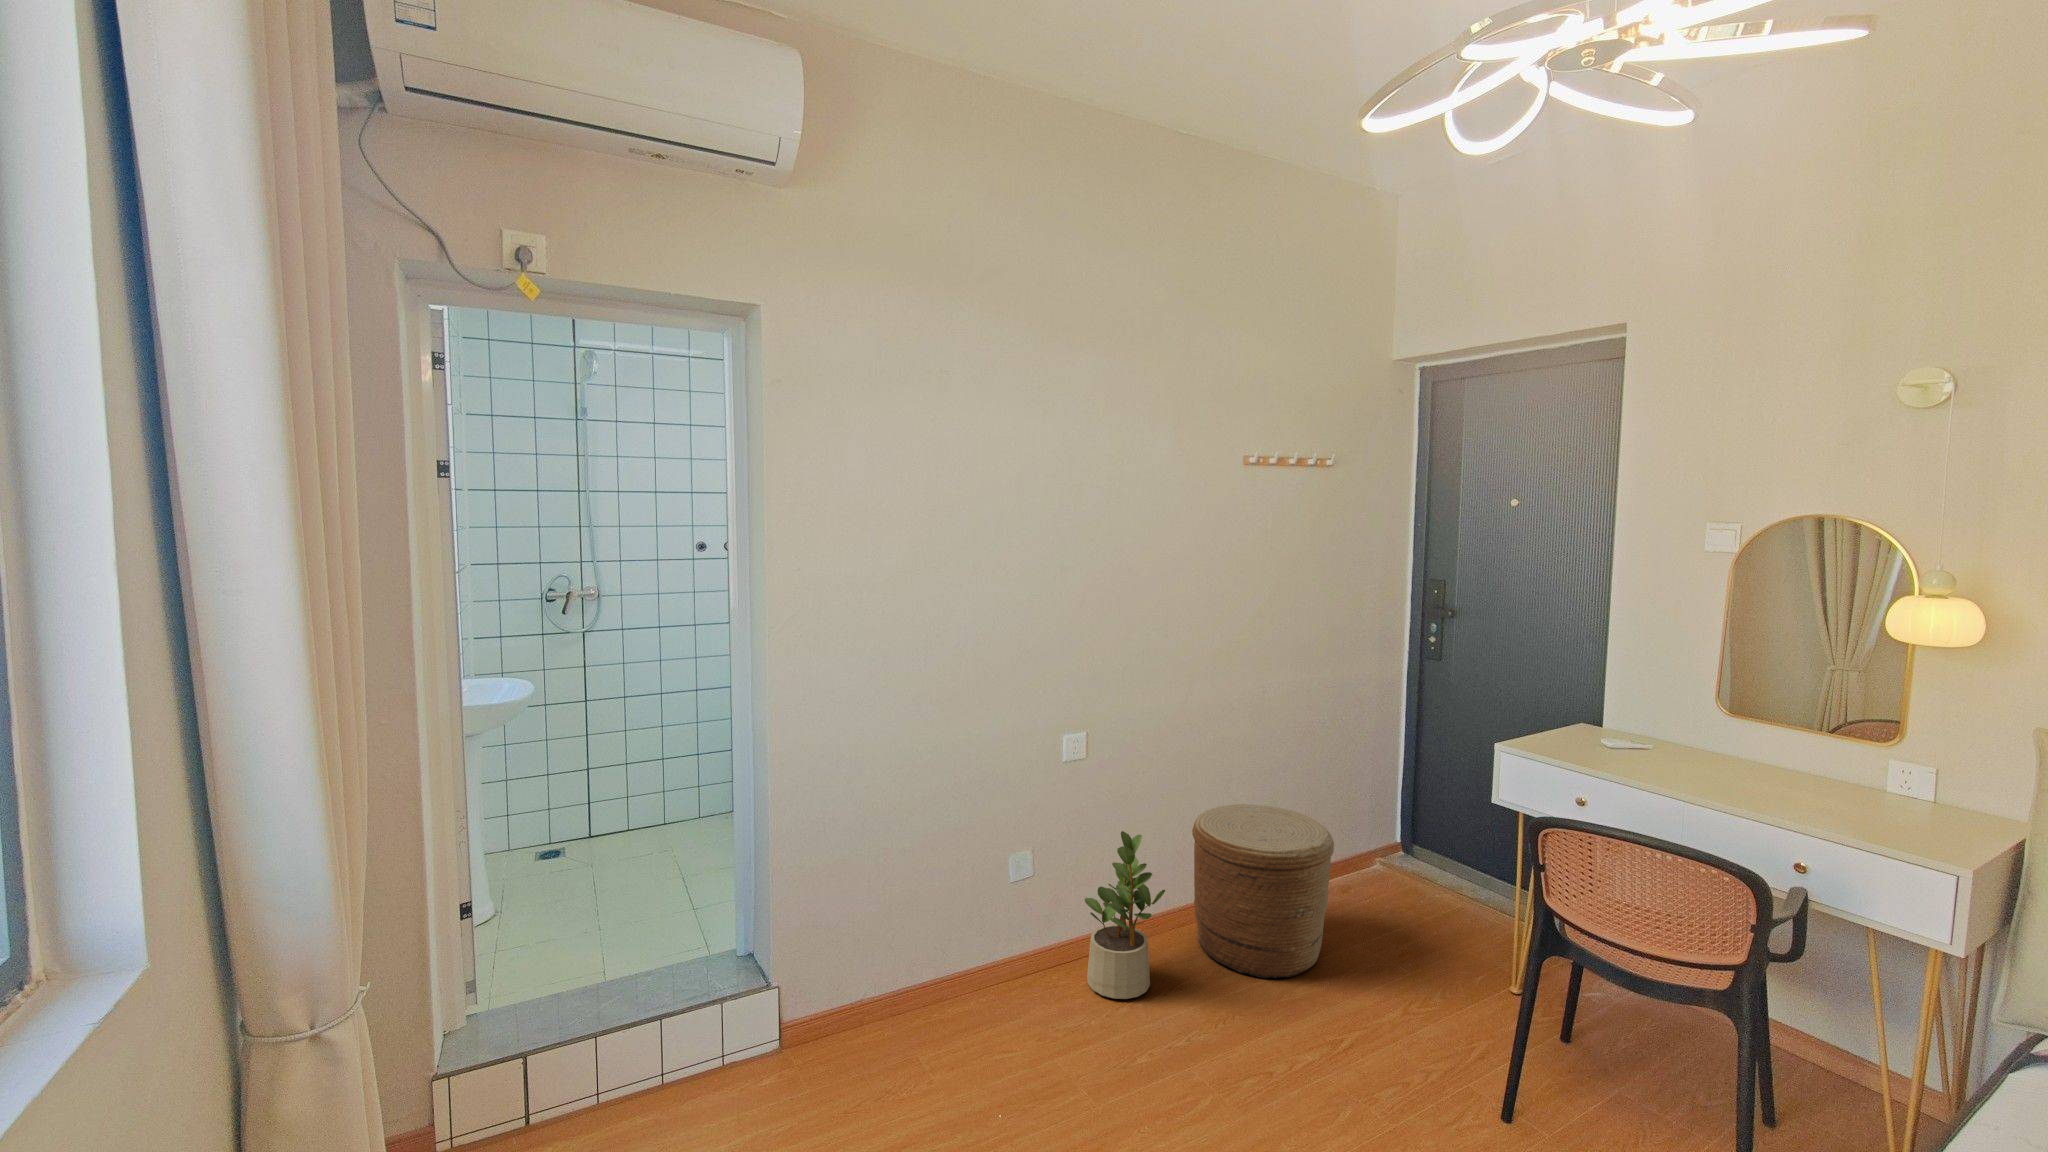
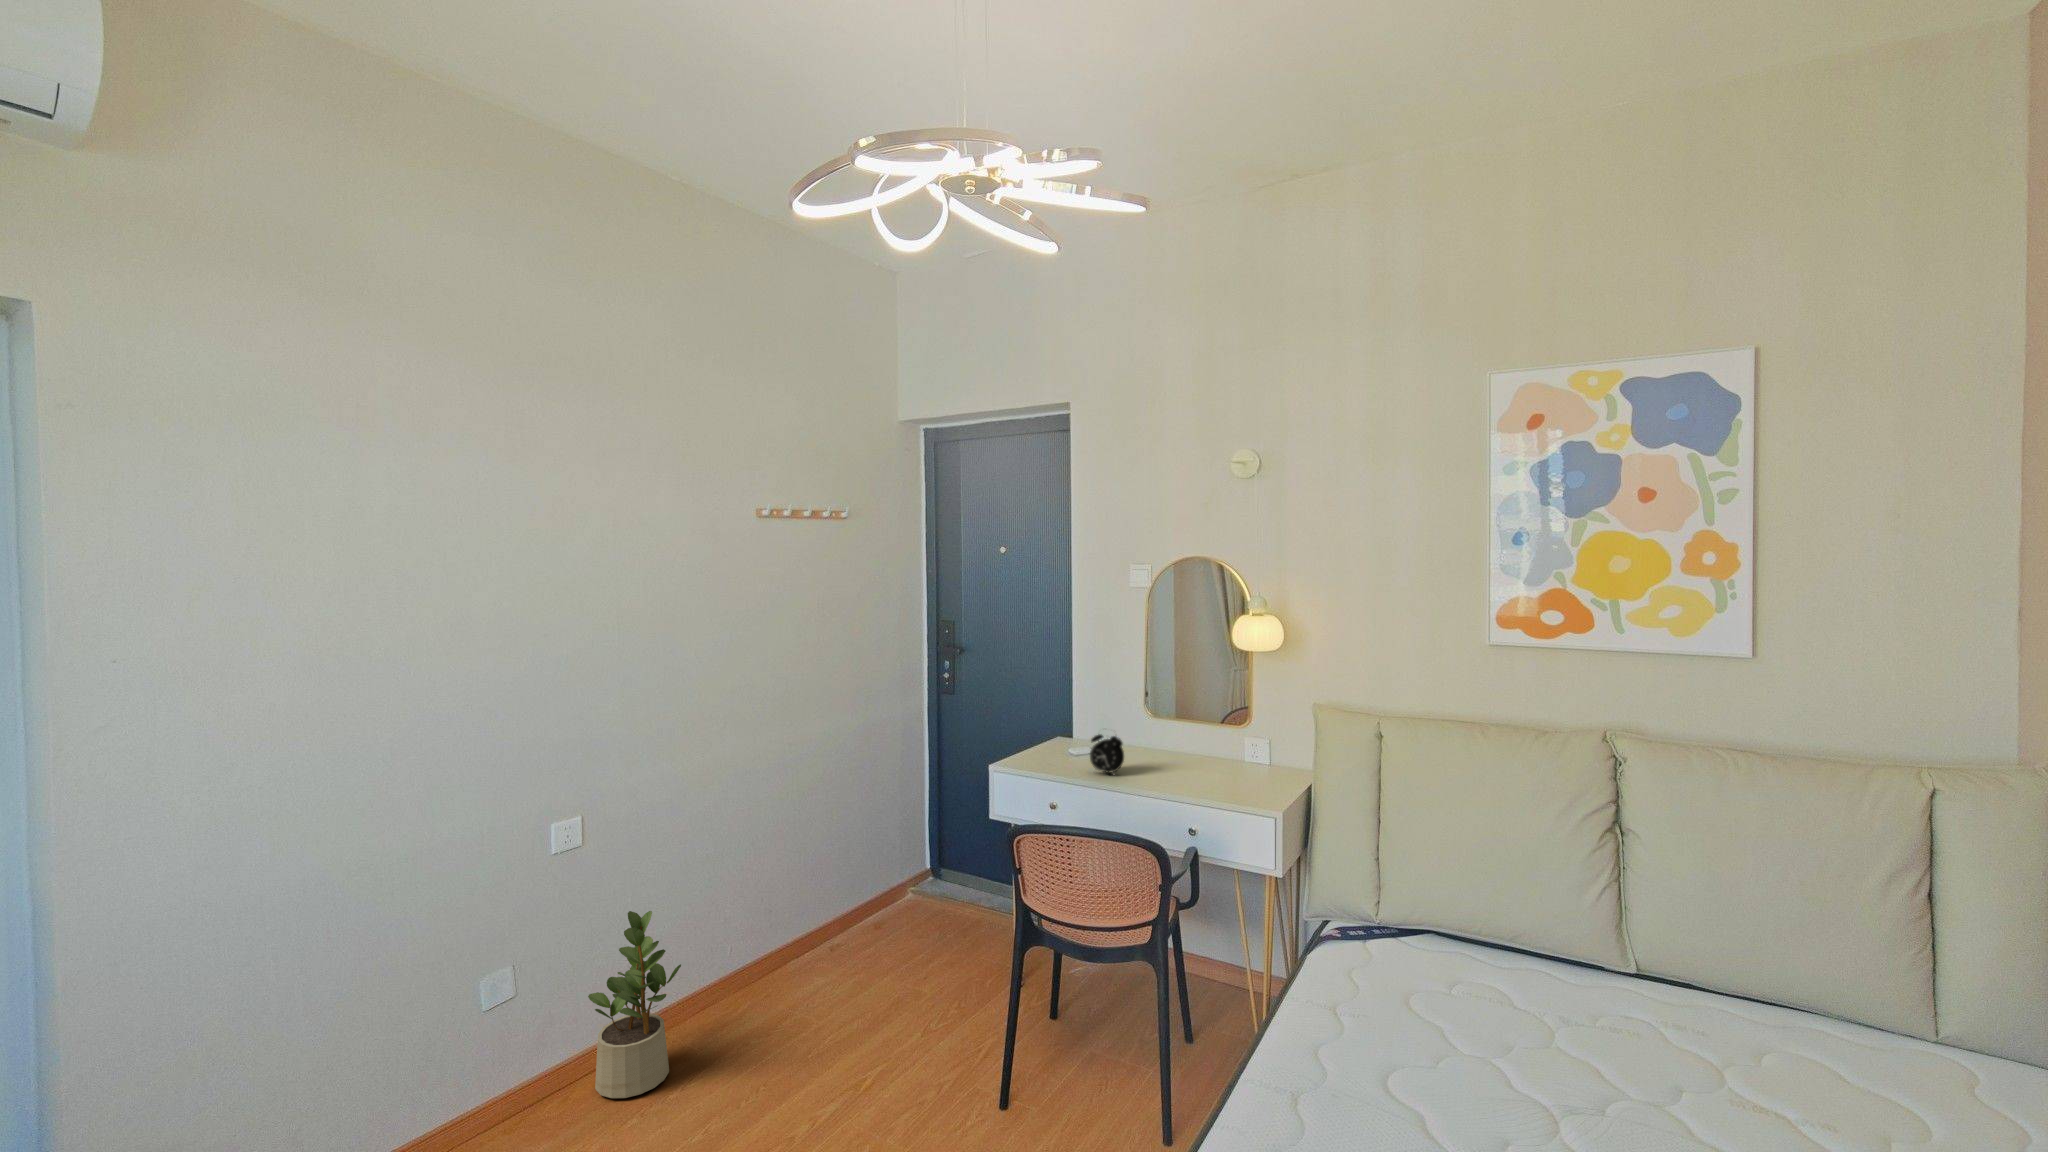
alarm clock: none [1639,722,1690,781] -> present [1090,734,1124,775]
woven basket: present [1192,804,1334,978] -> none [715,855,856,1032]

